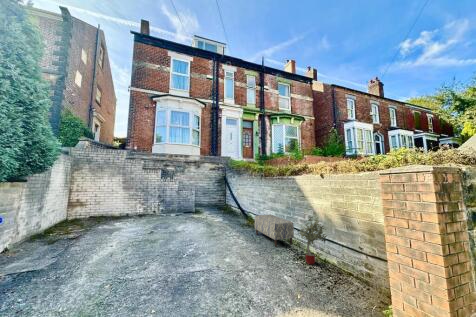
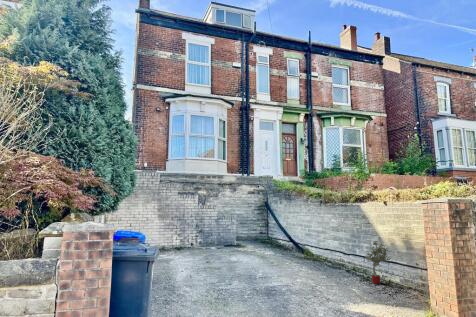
bench: present [255,215,294,247] -> none [316,245,360,274]

